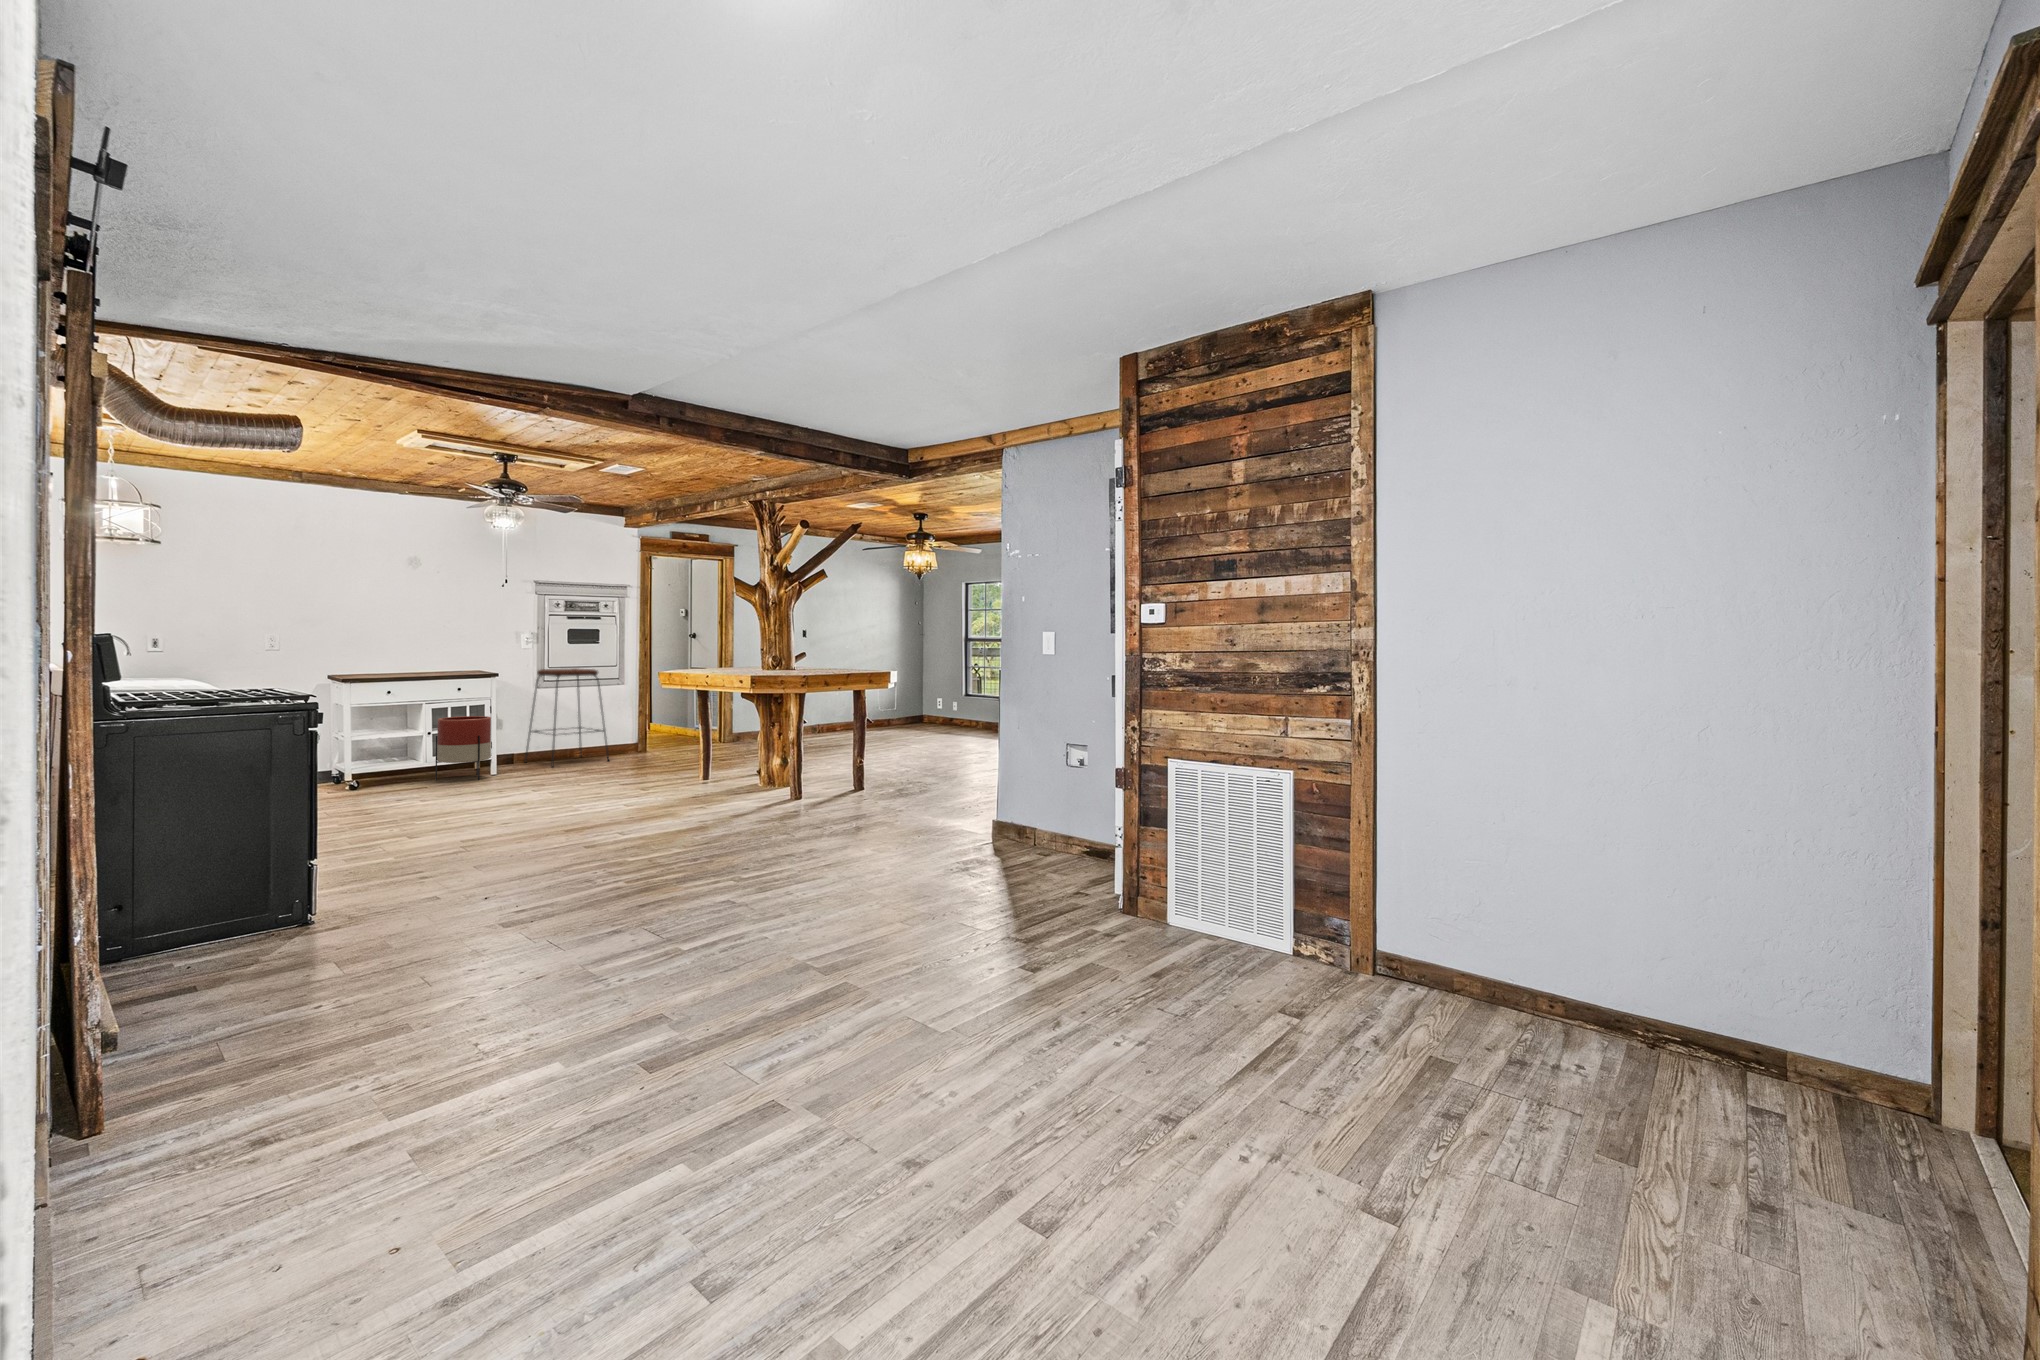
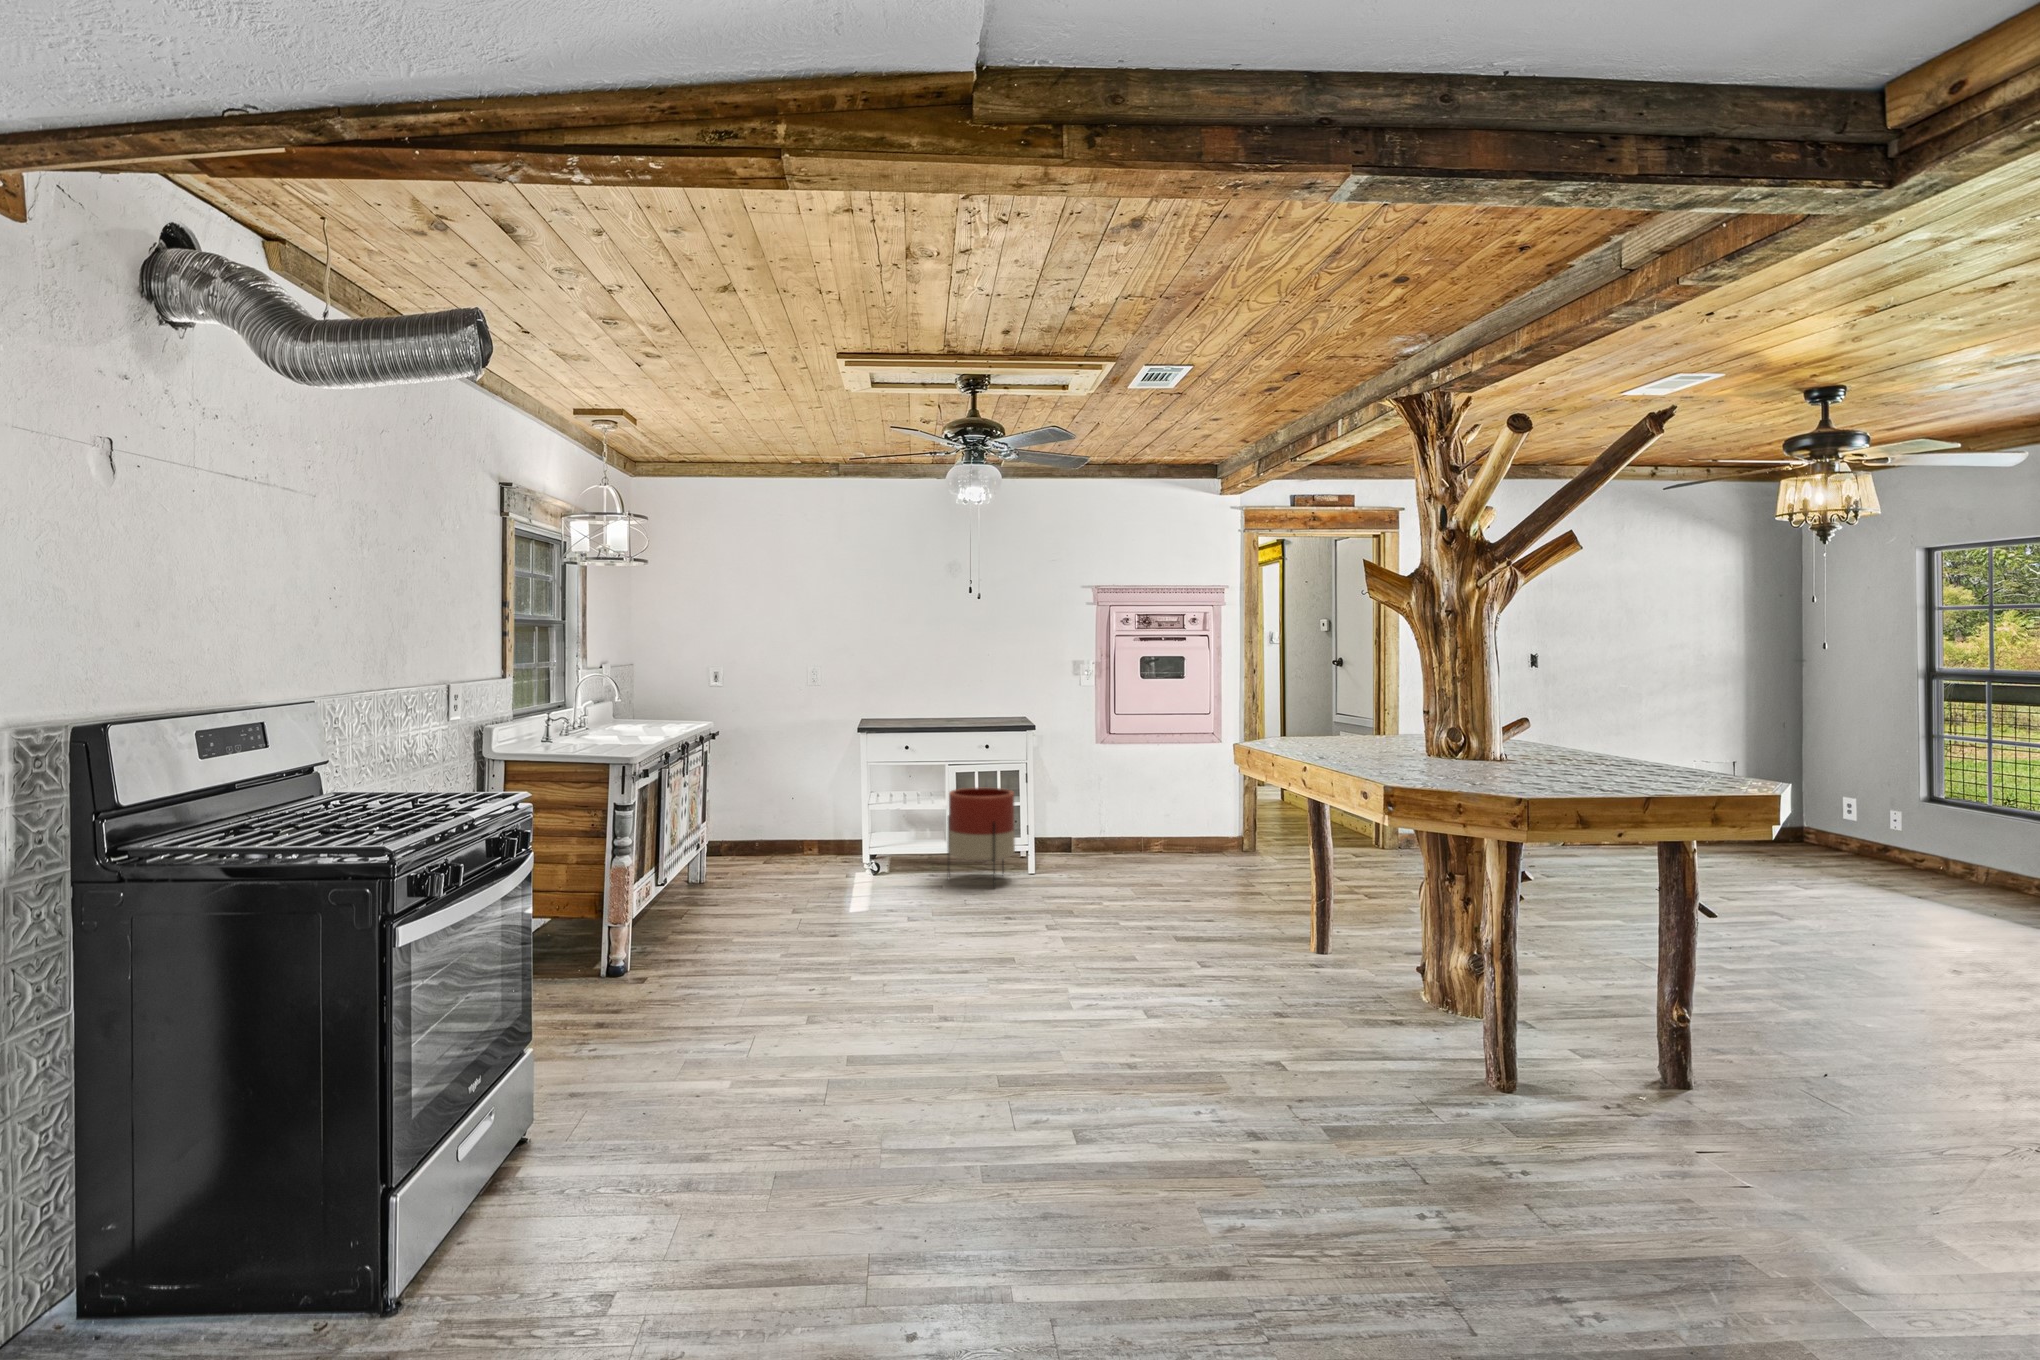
bar stool: present [524,668,609,767] -> none [1077,717,1189,873]

